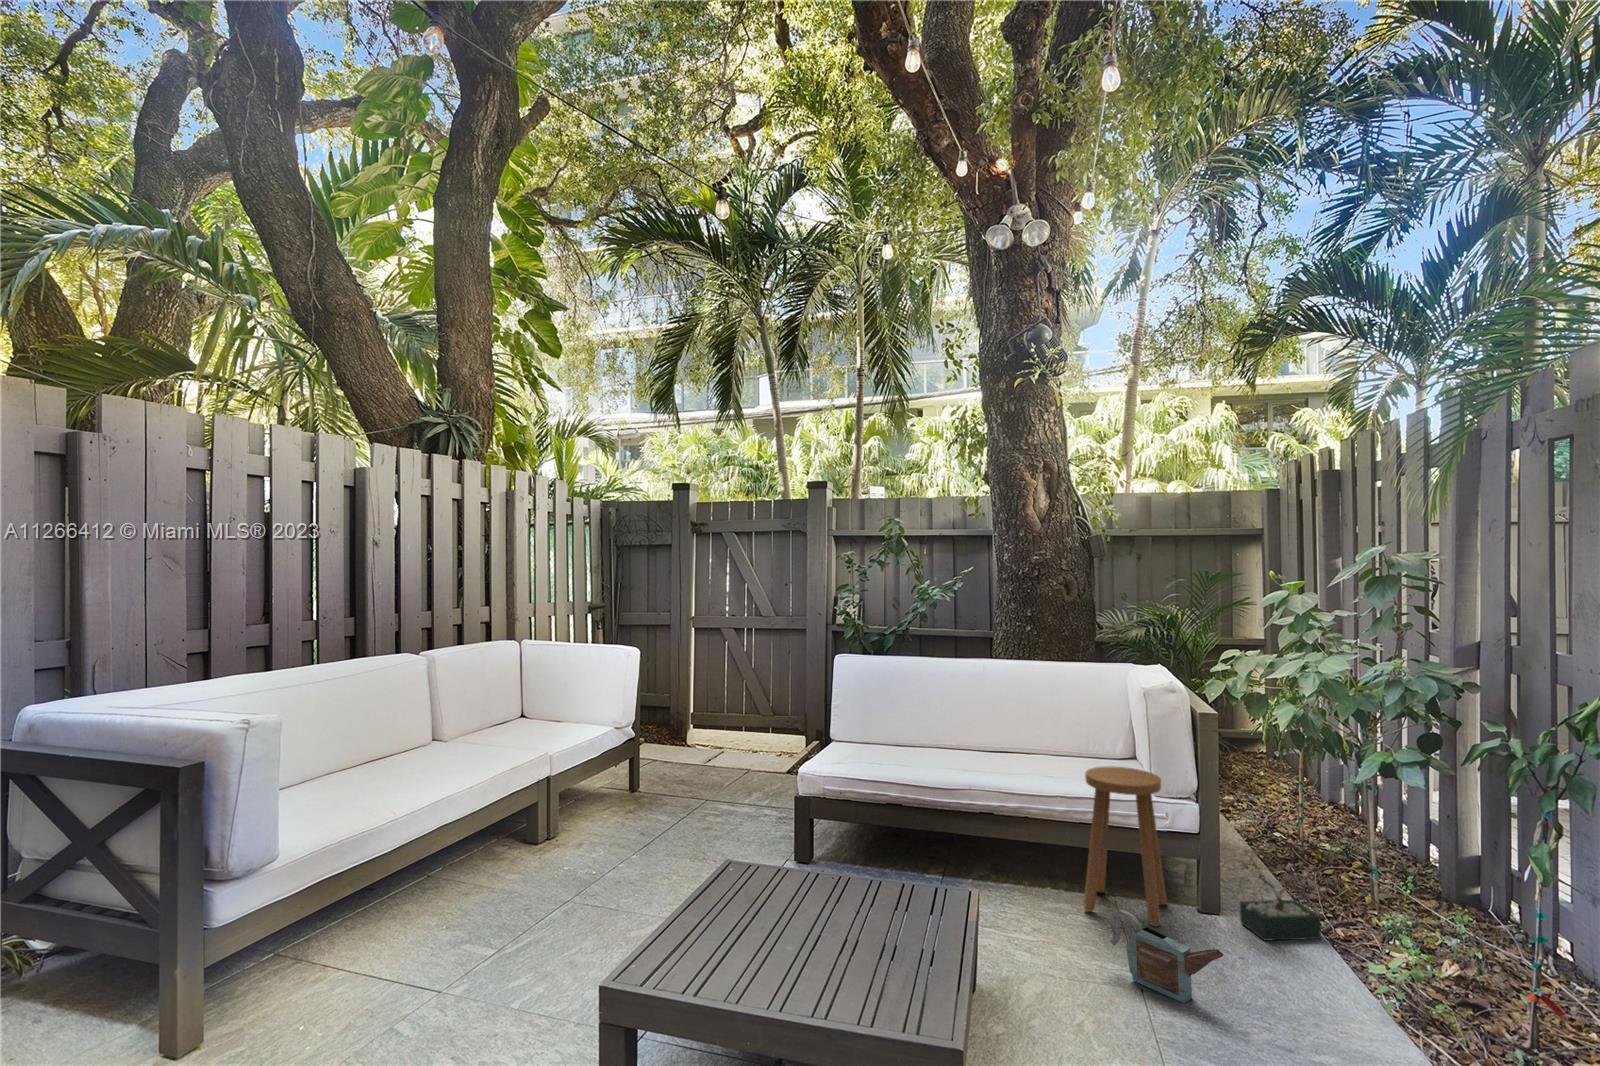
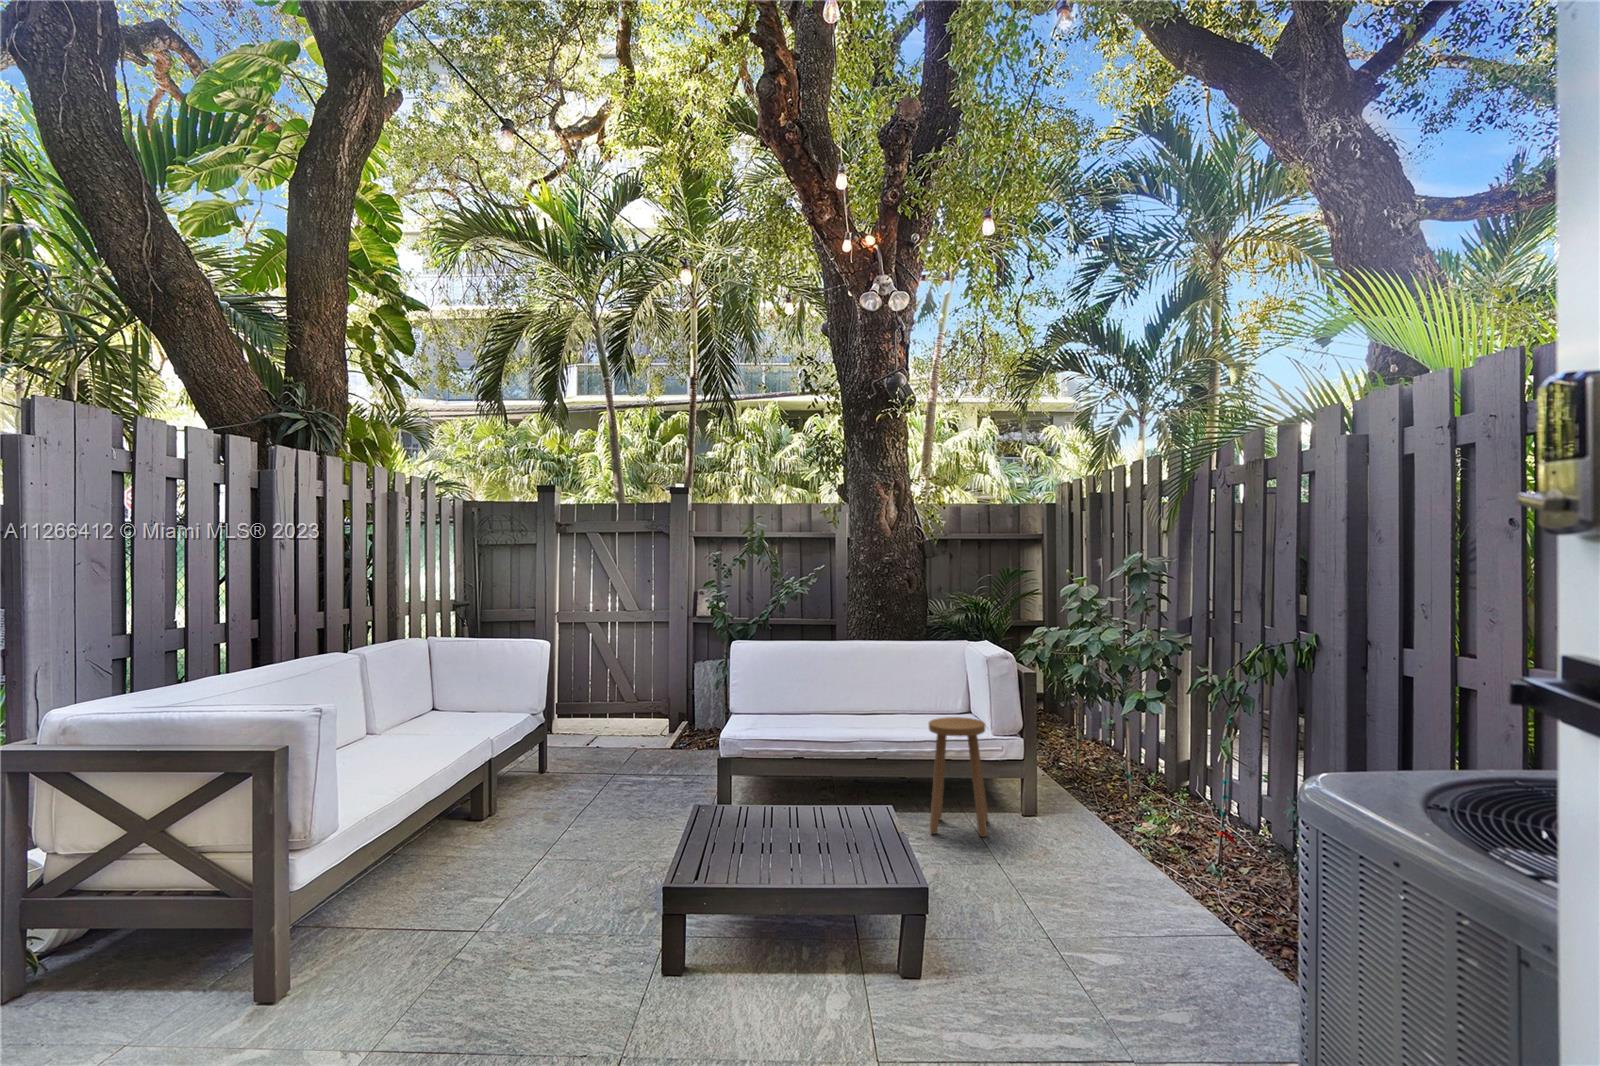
decorative plant: present [1220,843,1326,940] -> none [1026,767,1098,836]
watering can: present [1110,910,1224,1003] -> none [959,822,1043,882]

